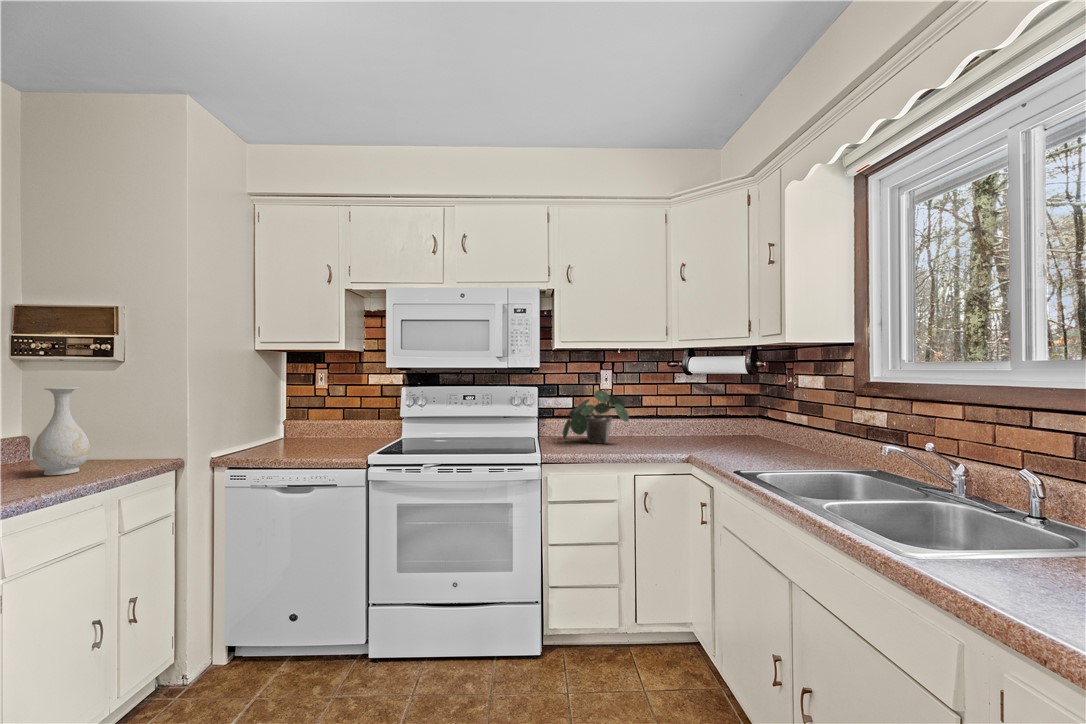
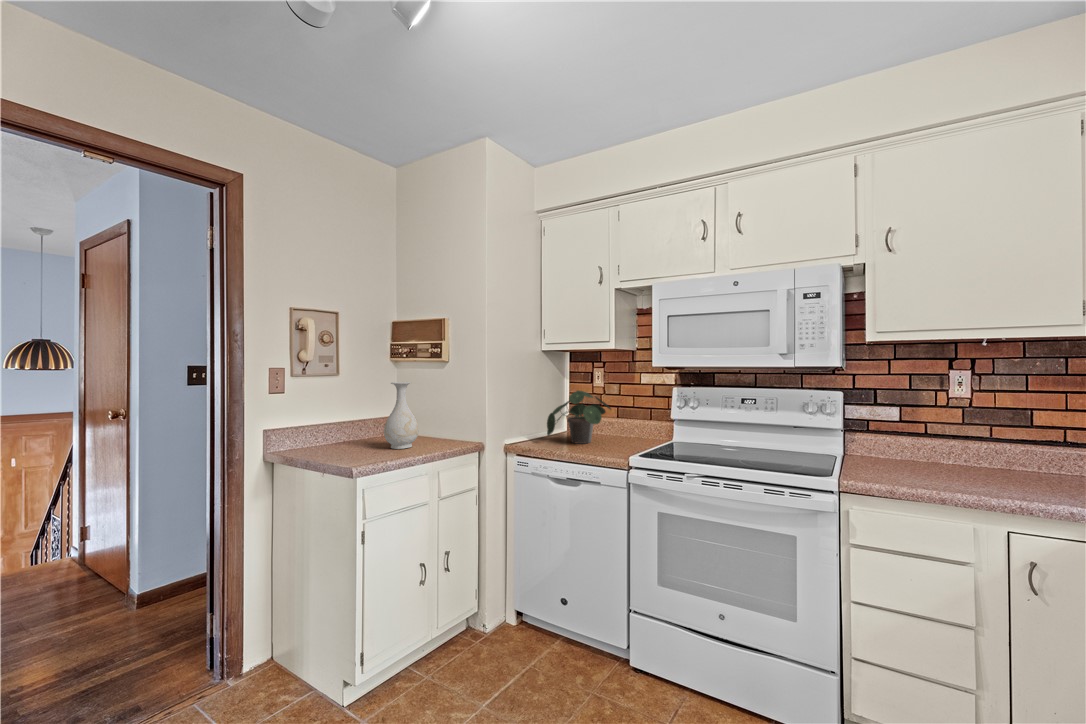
potted plant: present [563,390,629,443] -> present [547,391,611,444]

